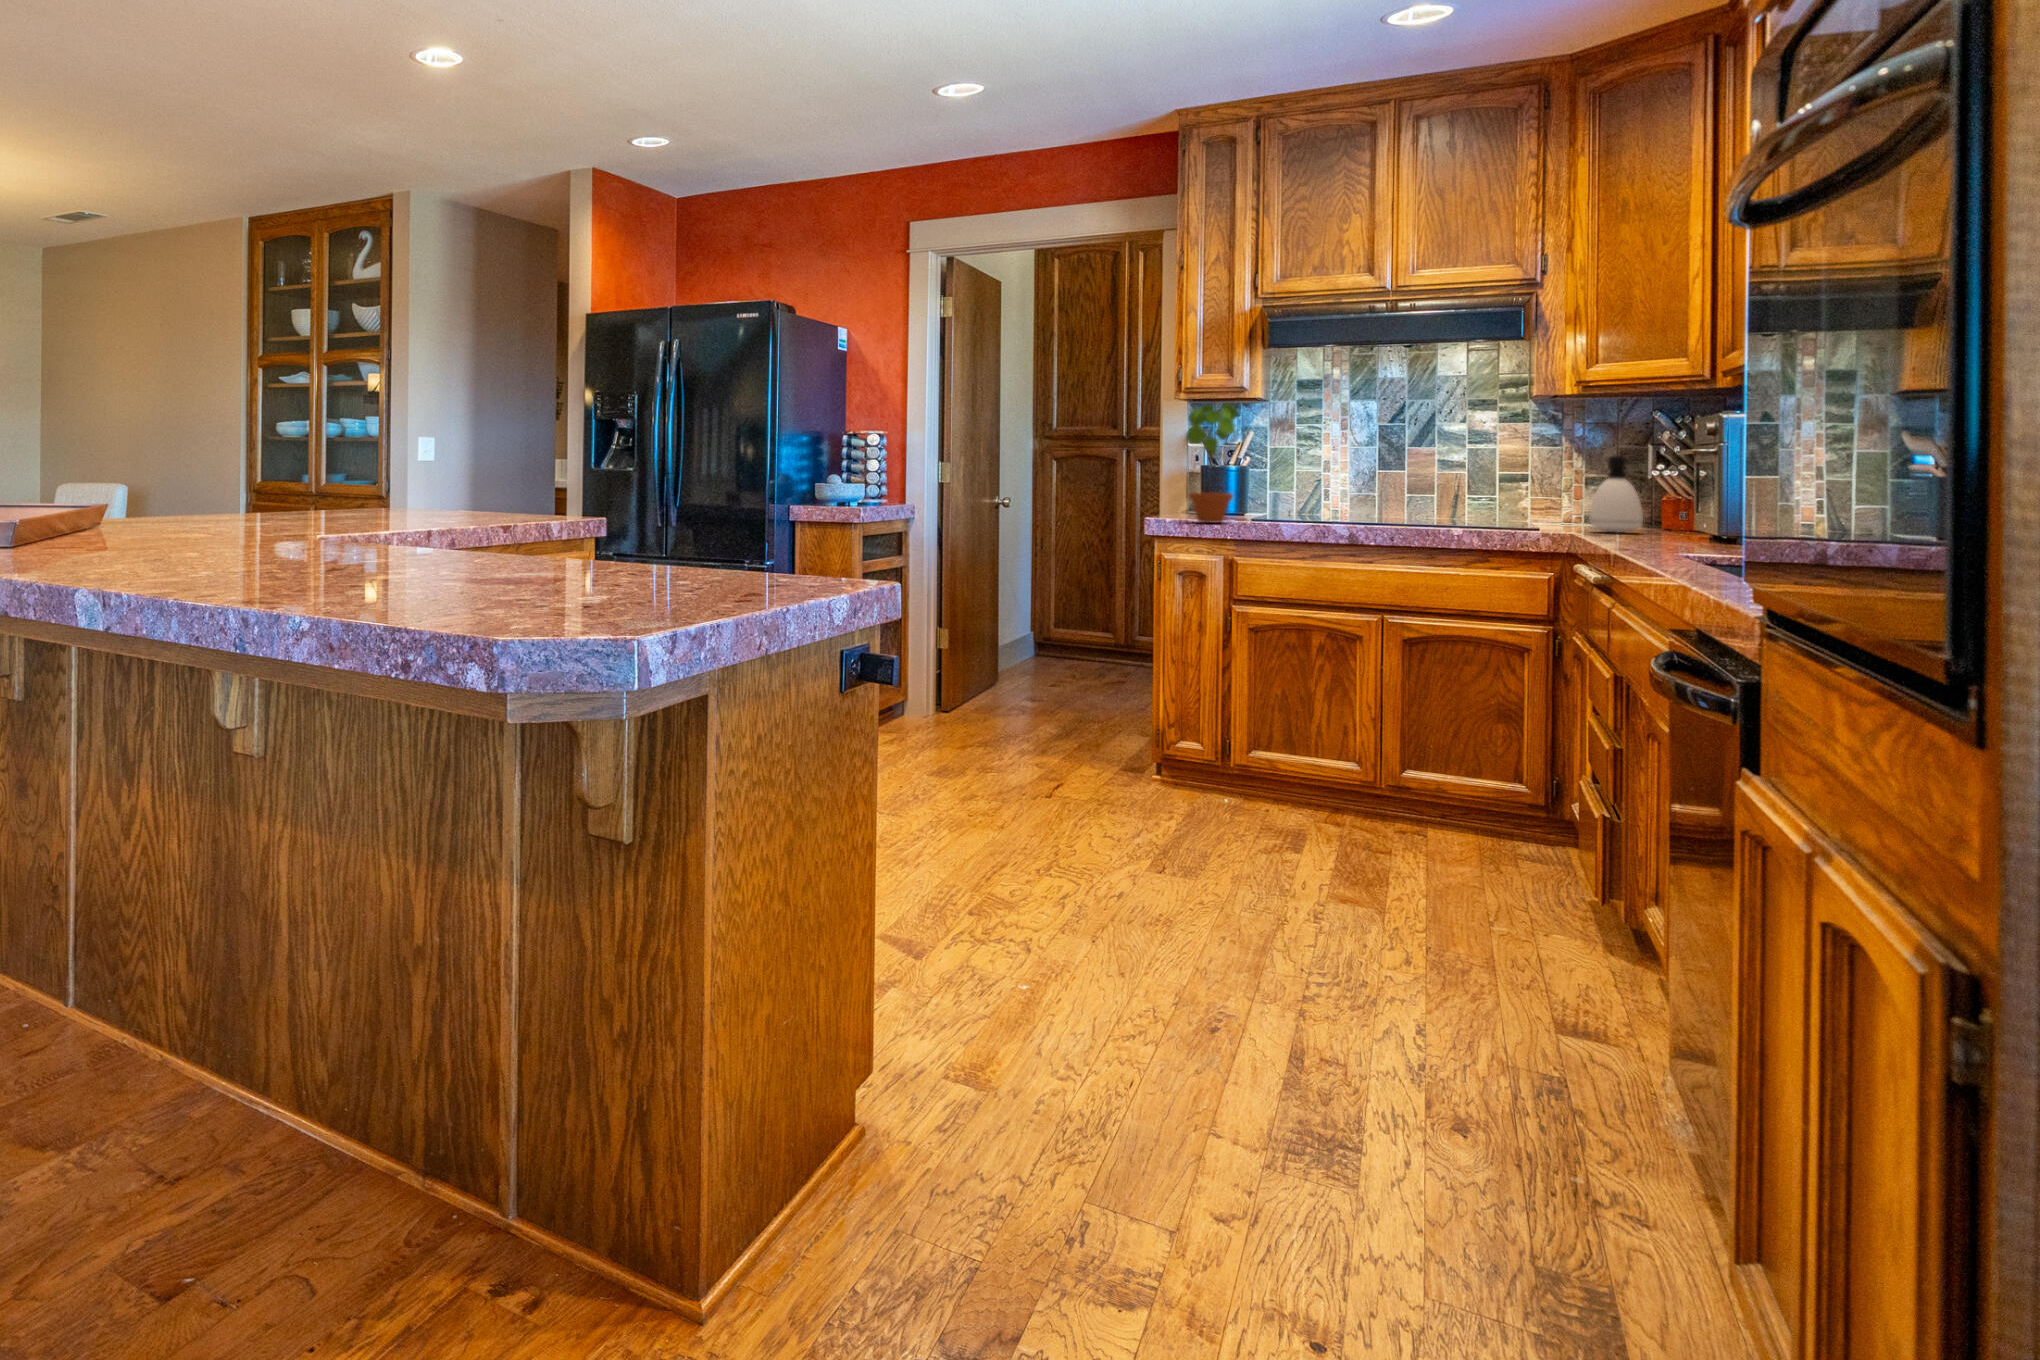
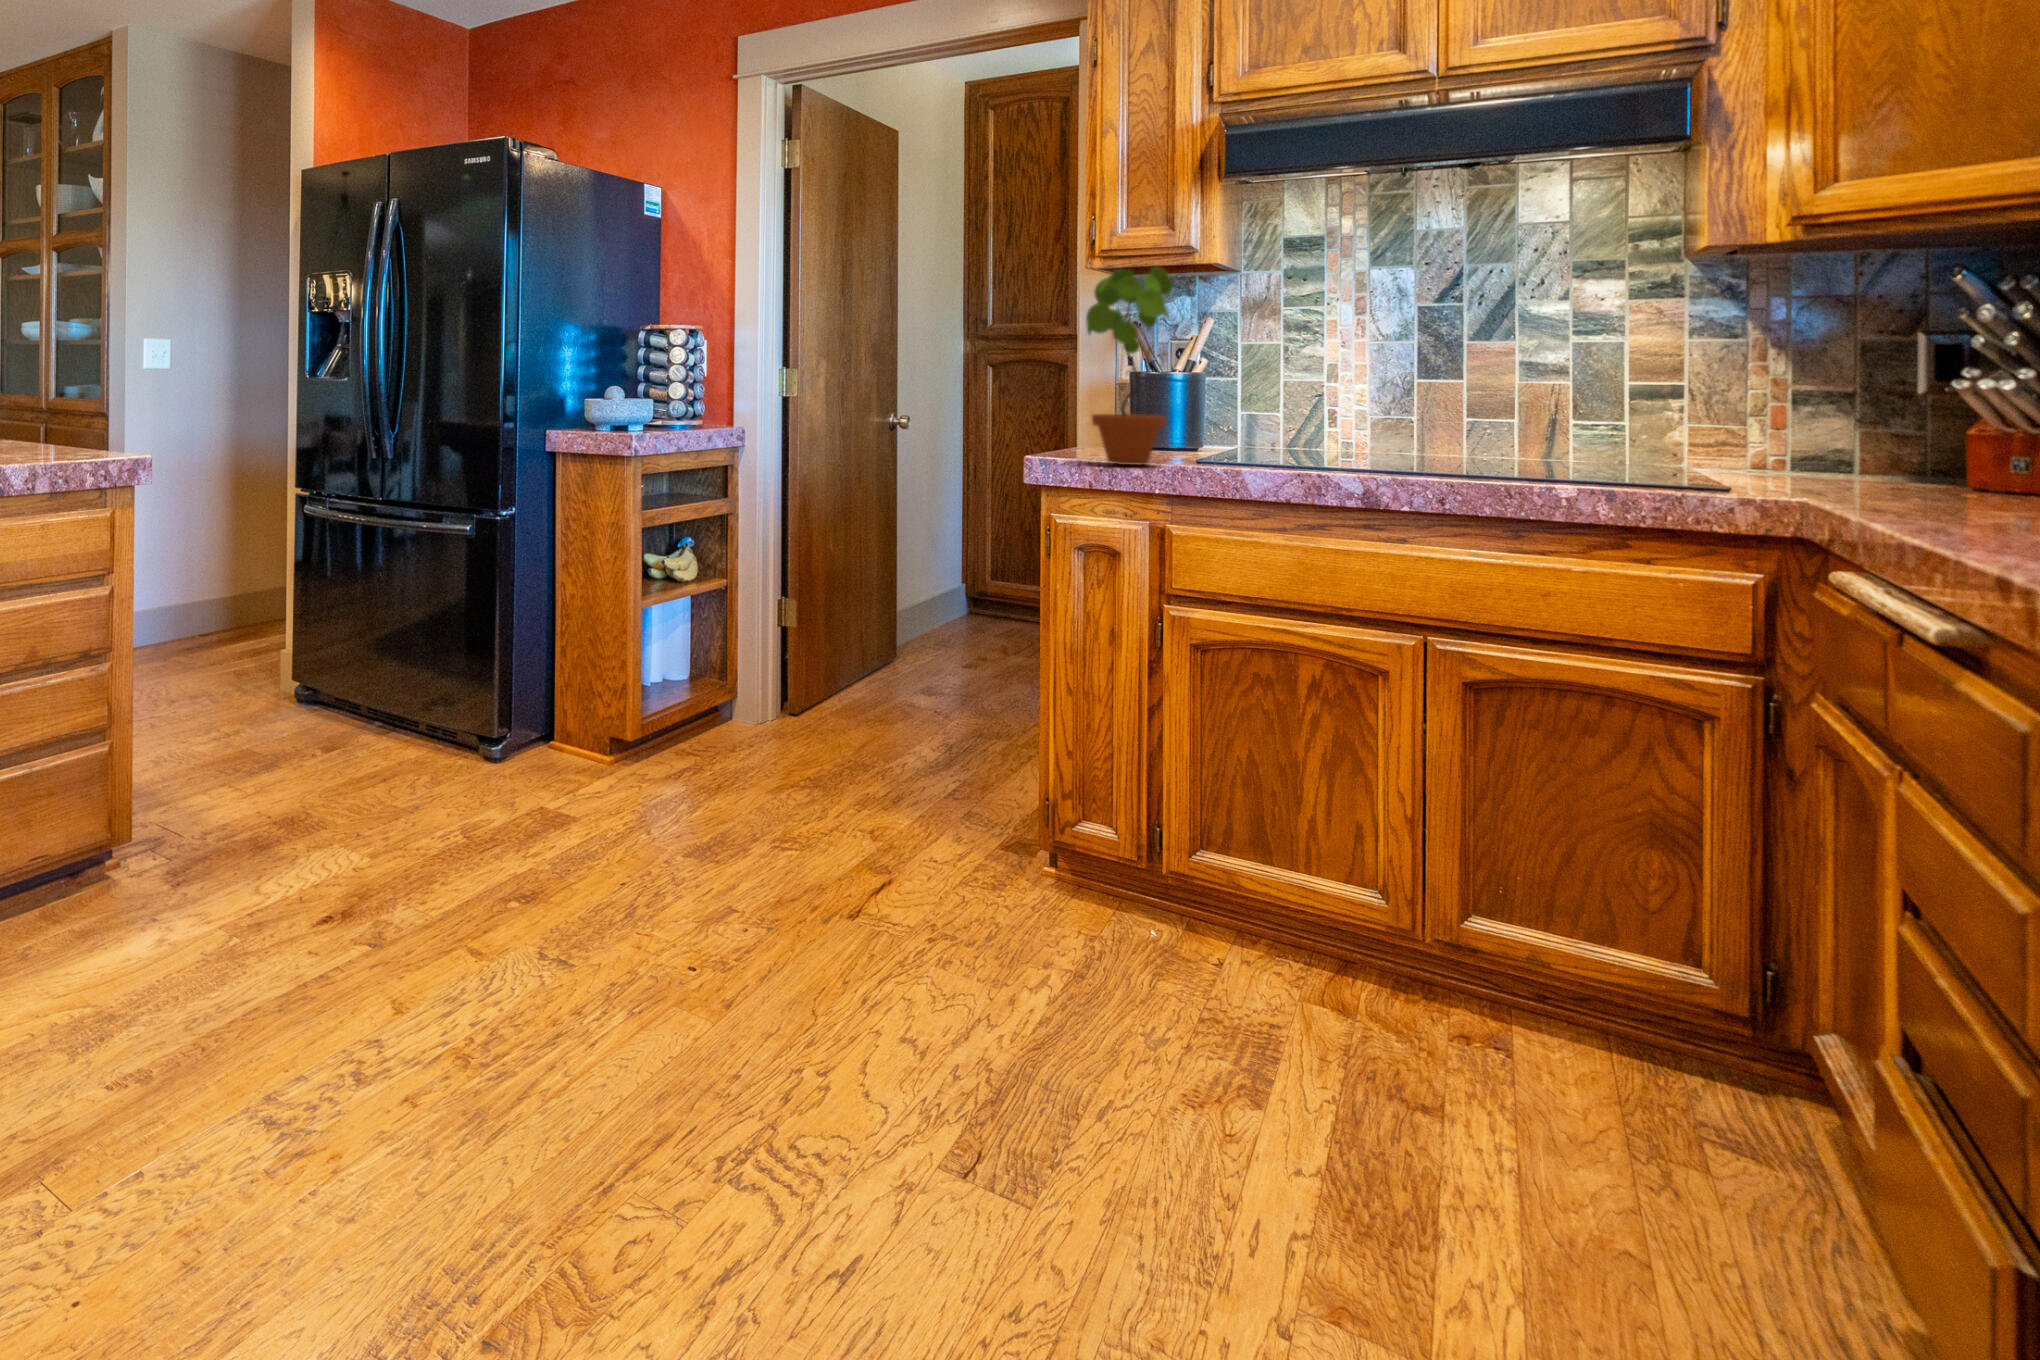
soap dispenser: present [1589,455,1643,533] -> none [1842,349,1969,499]

